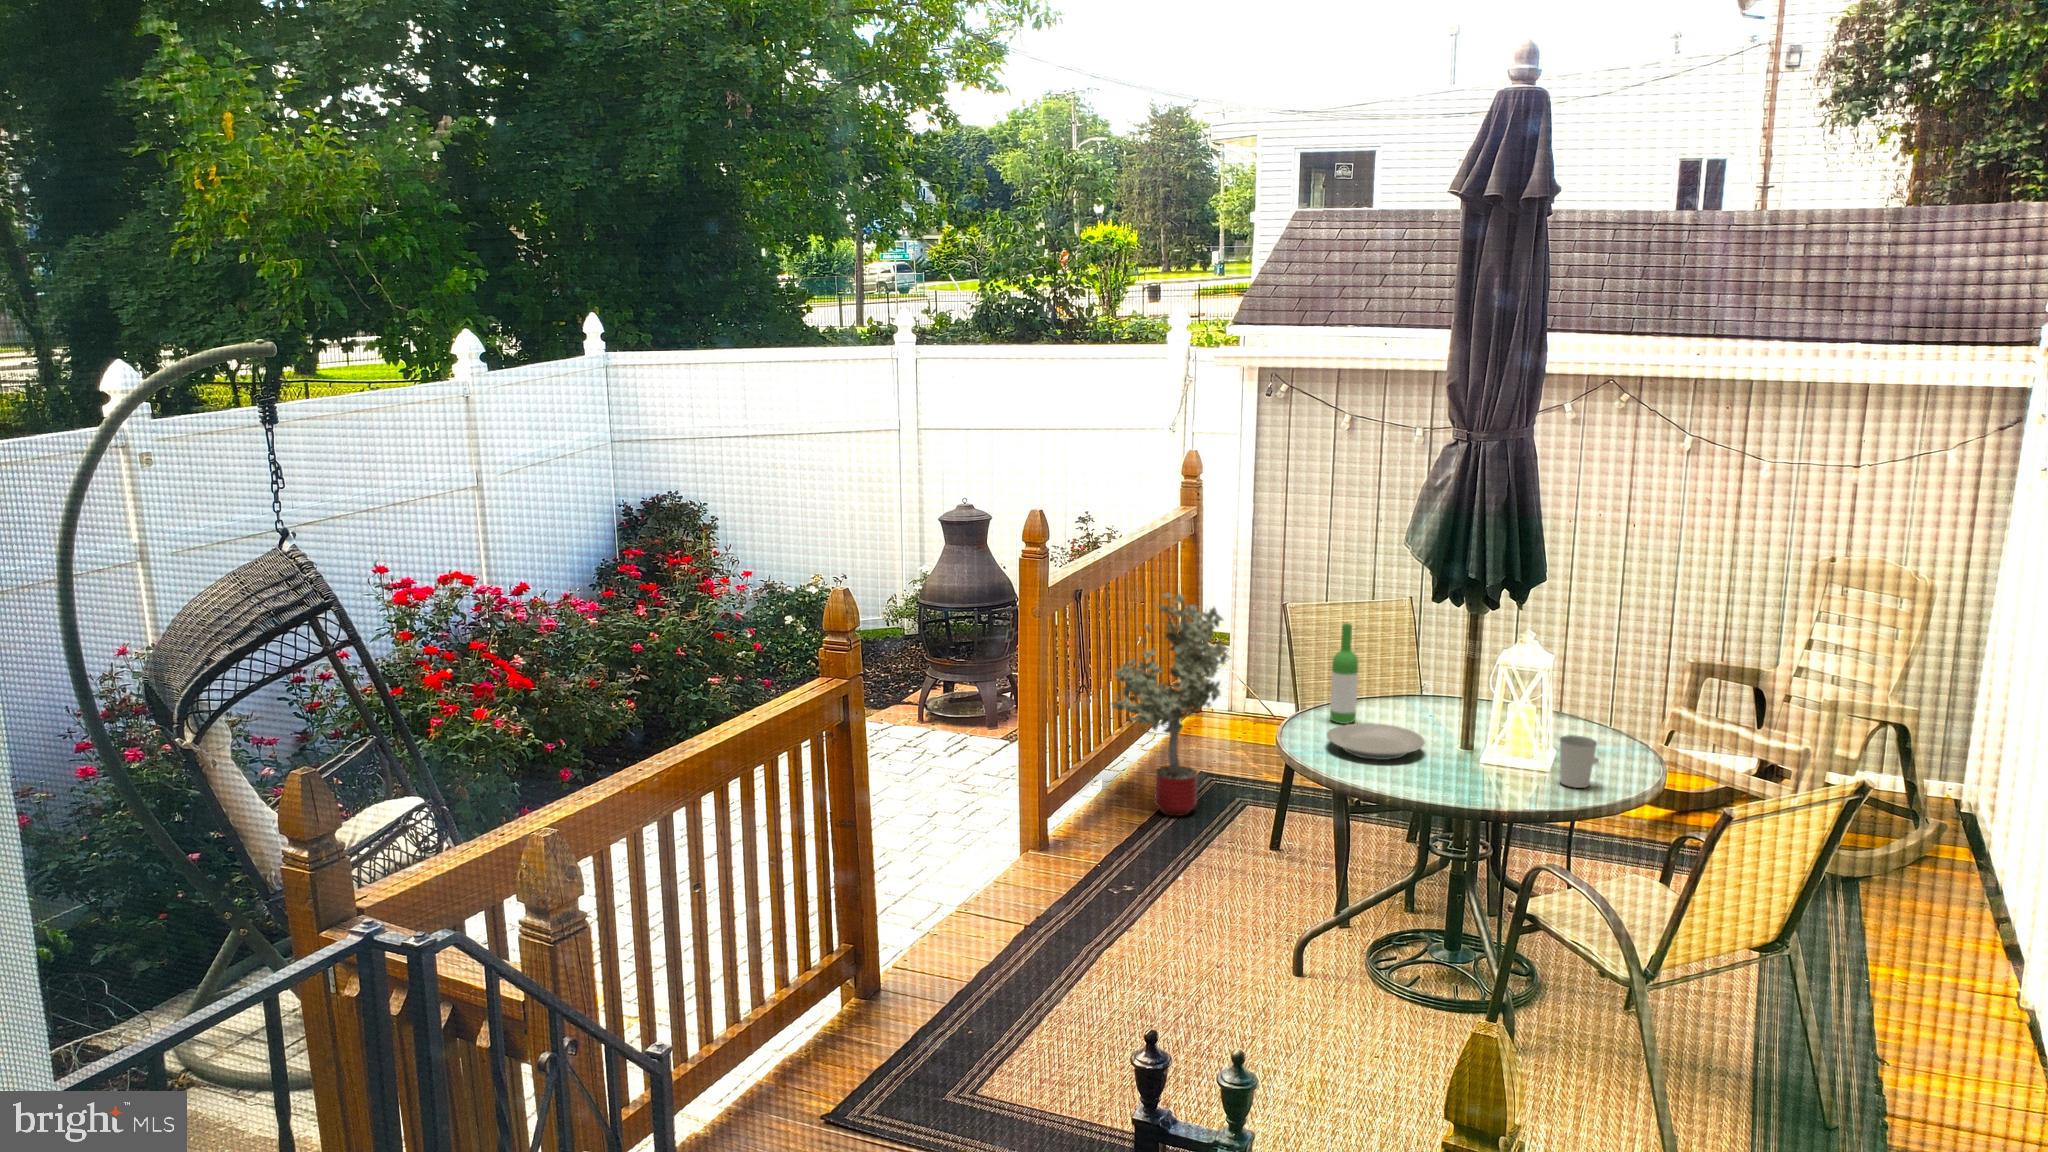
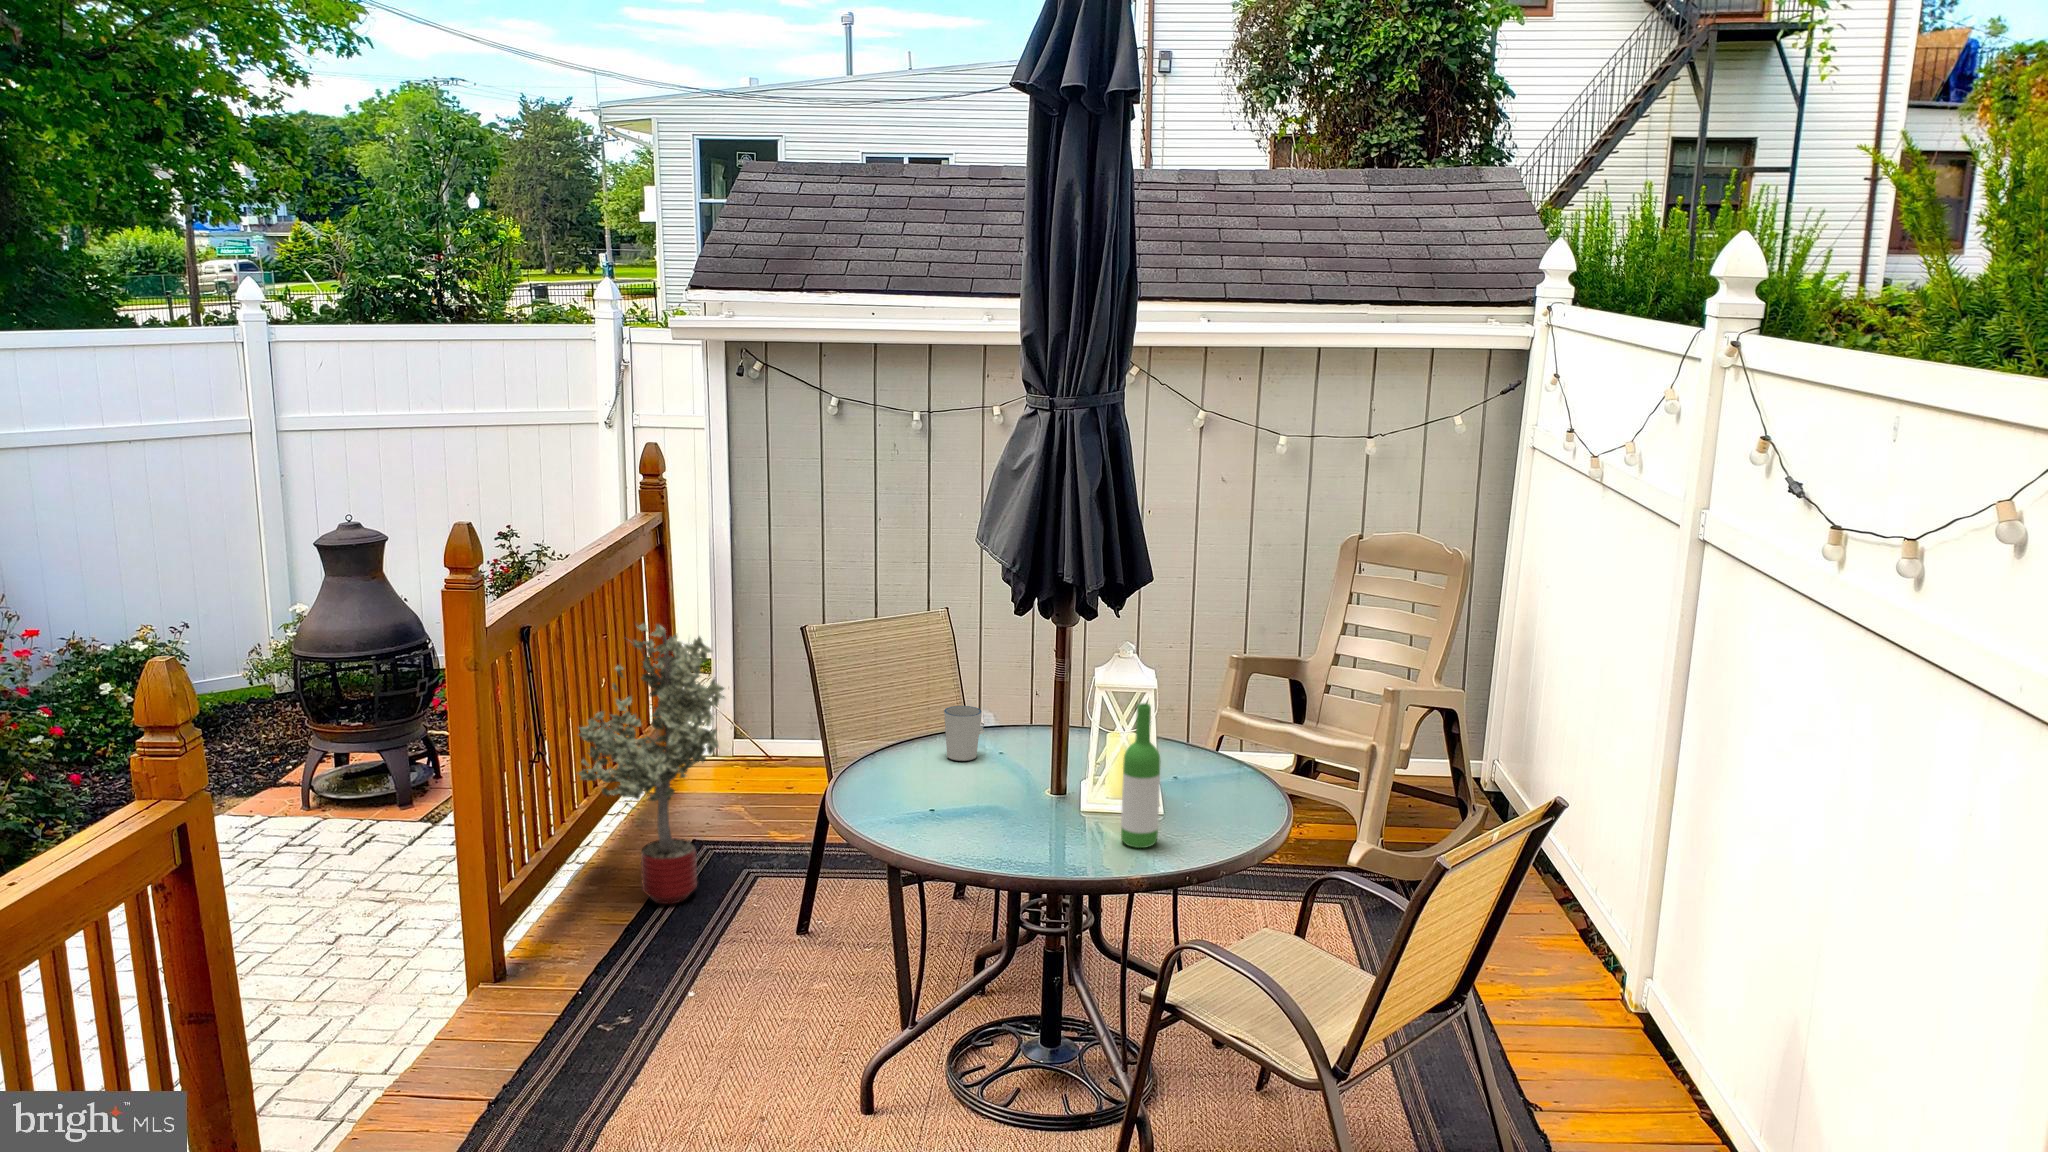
wine bottle: present [1330,623,1358,724] -> present [1121,703,1160,848]
plate: present [1327,723,1425,760] -> none [888,773,1010,822]
cup: present [1560,735,1599,788] -> present [944,706,984,761]

